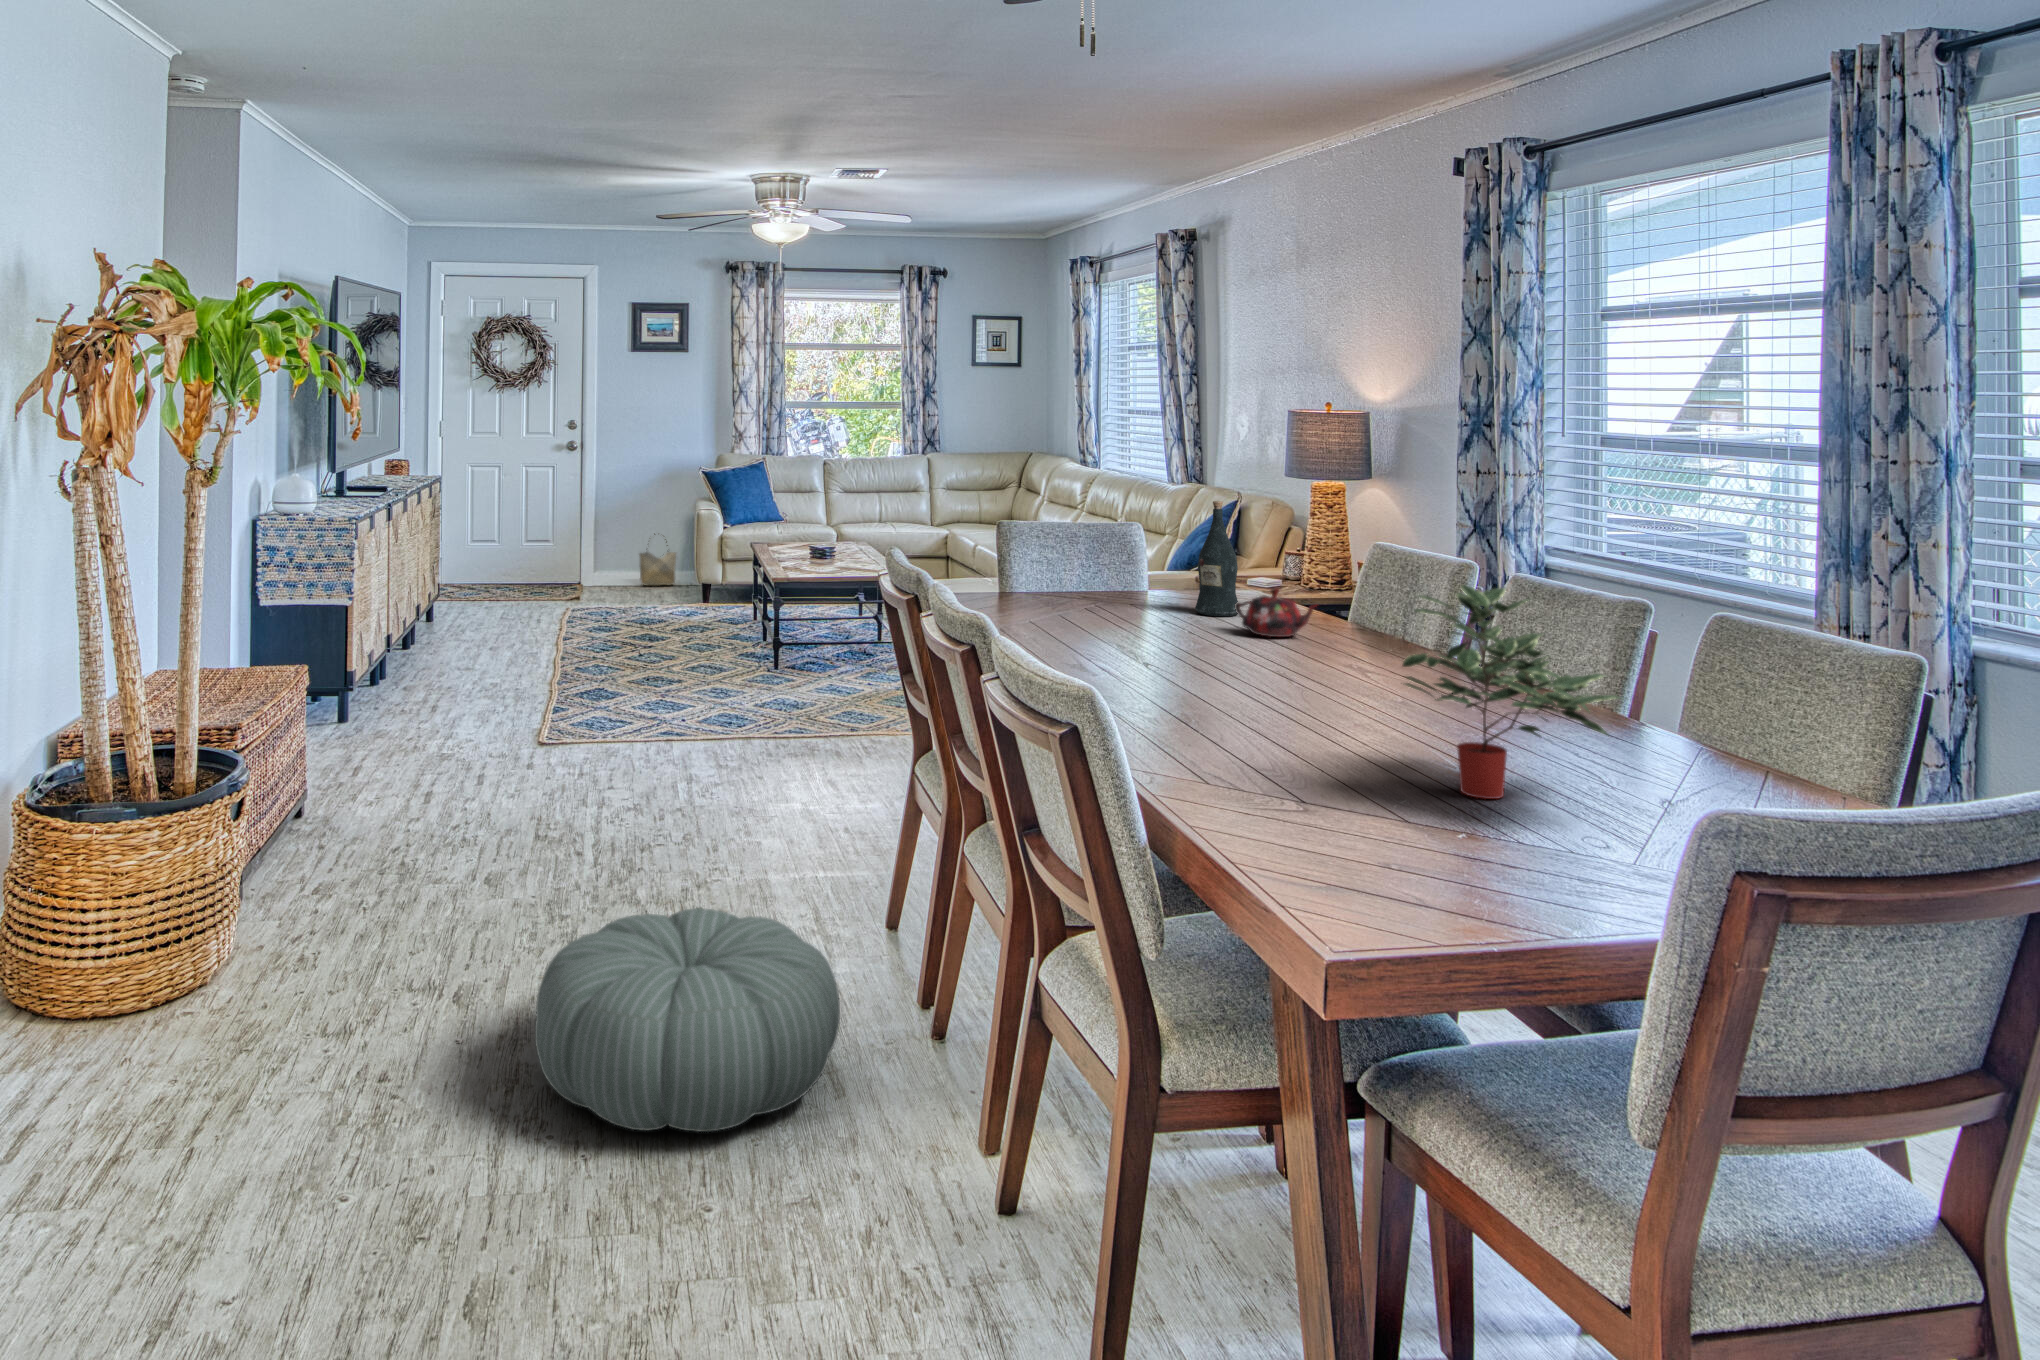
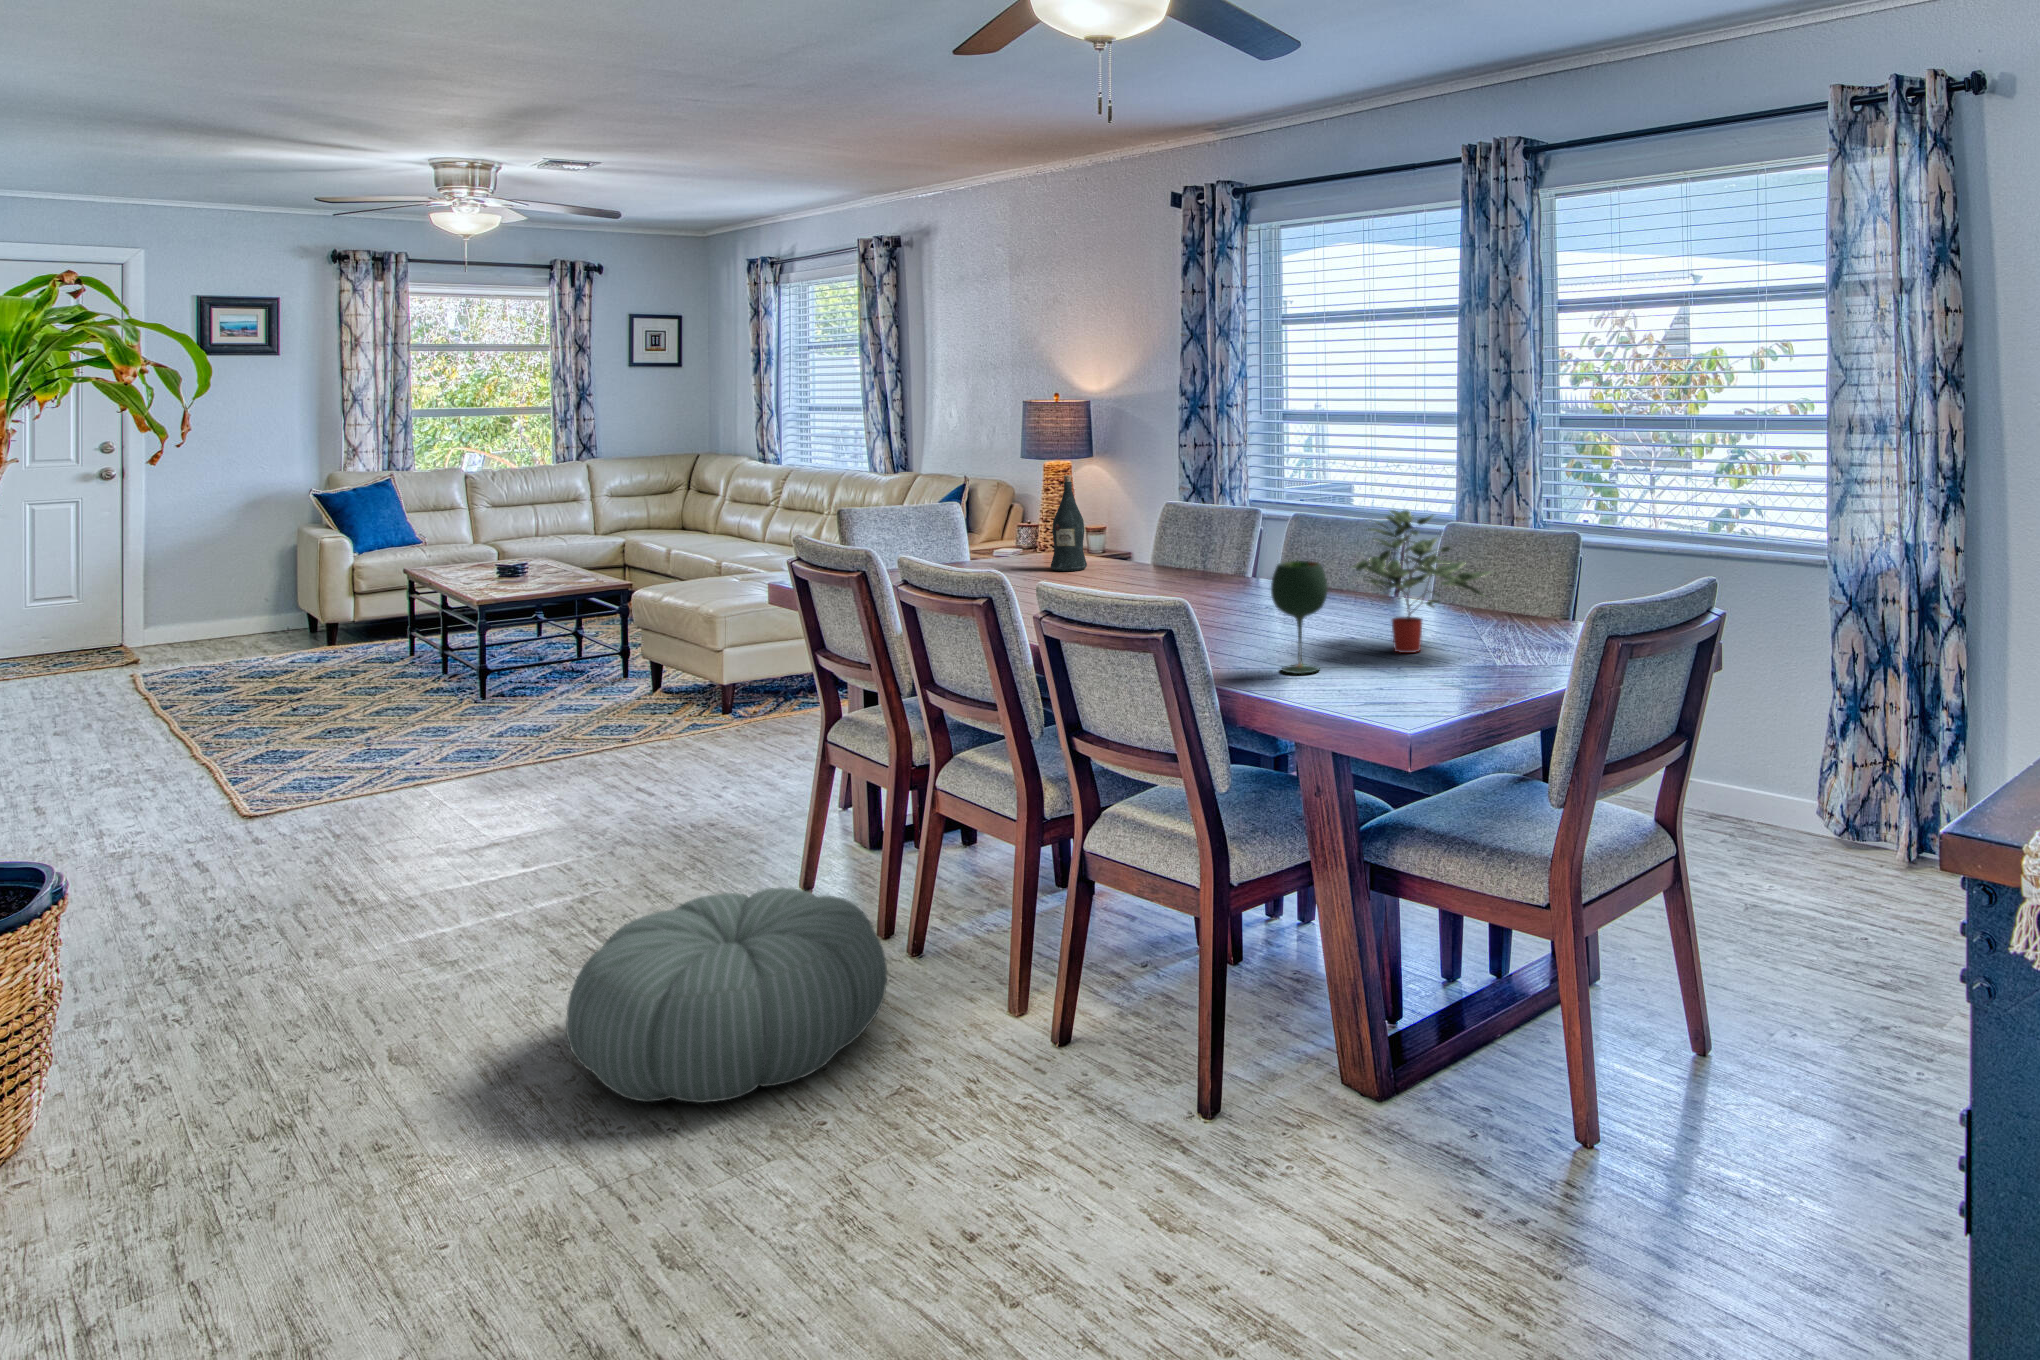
woven basket: present [640,533,676,586] -> none [208,572,263,636]
teapot: present [1235,588,1315,637] -> none [1101,541,1171,580]
wine glass: none [1243,642,1325,801] -> present [1271,561,1328,674]

